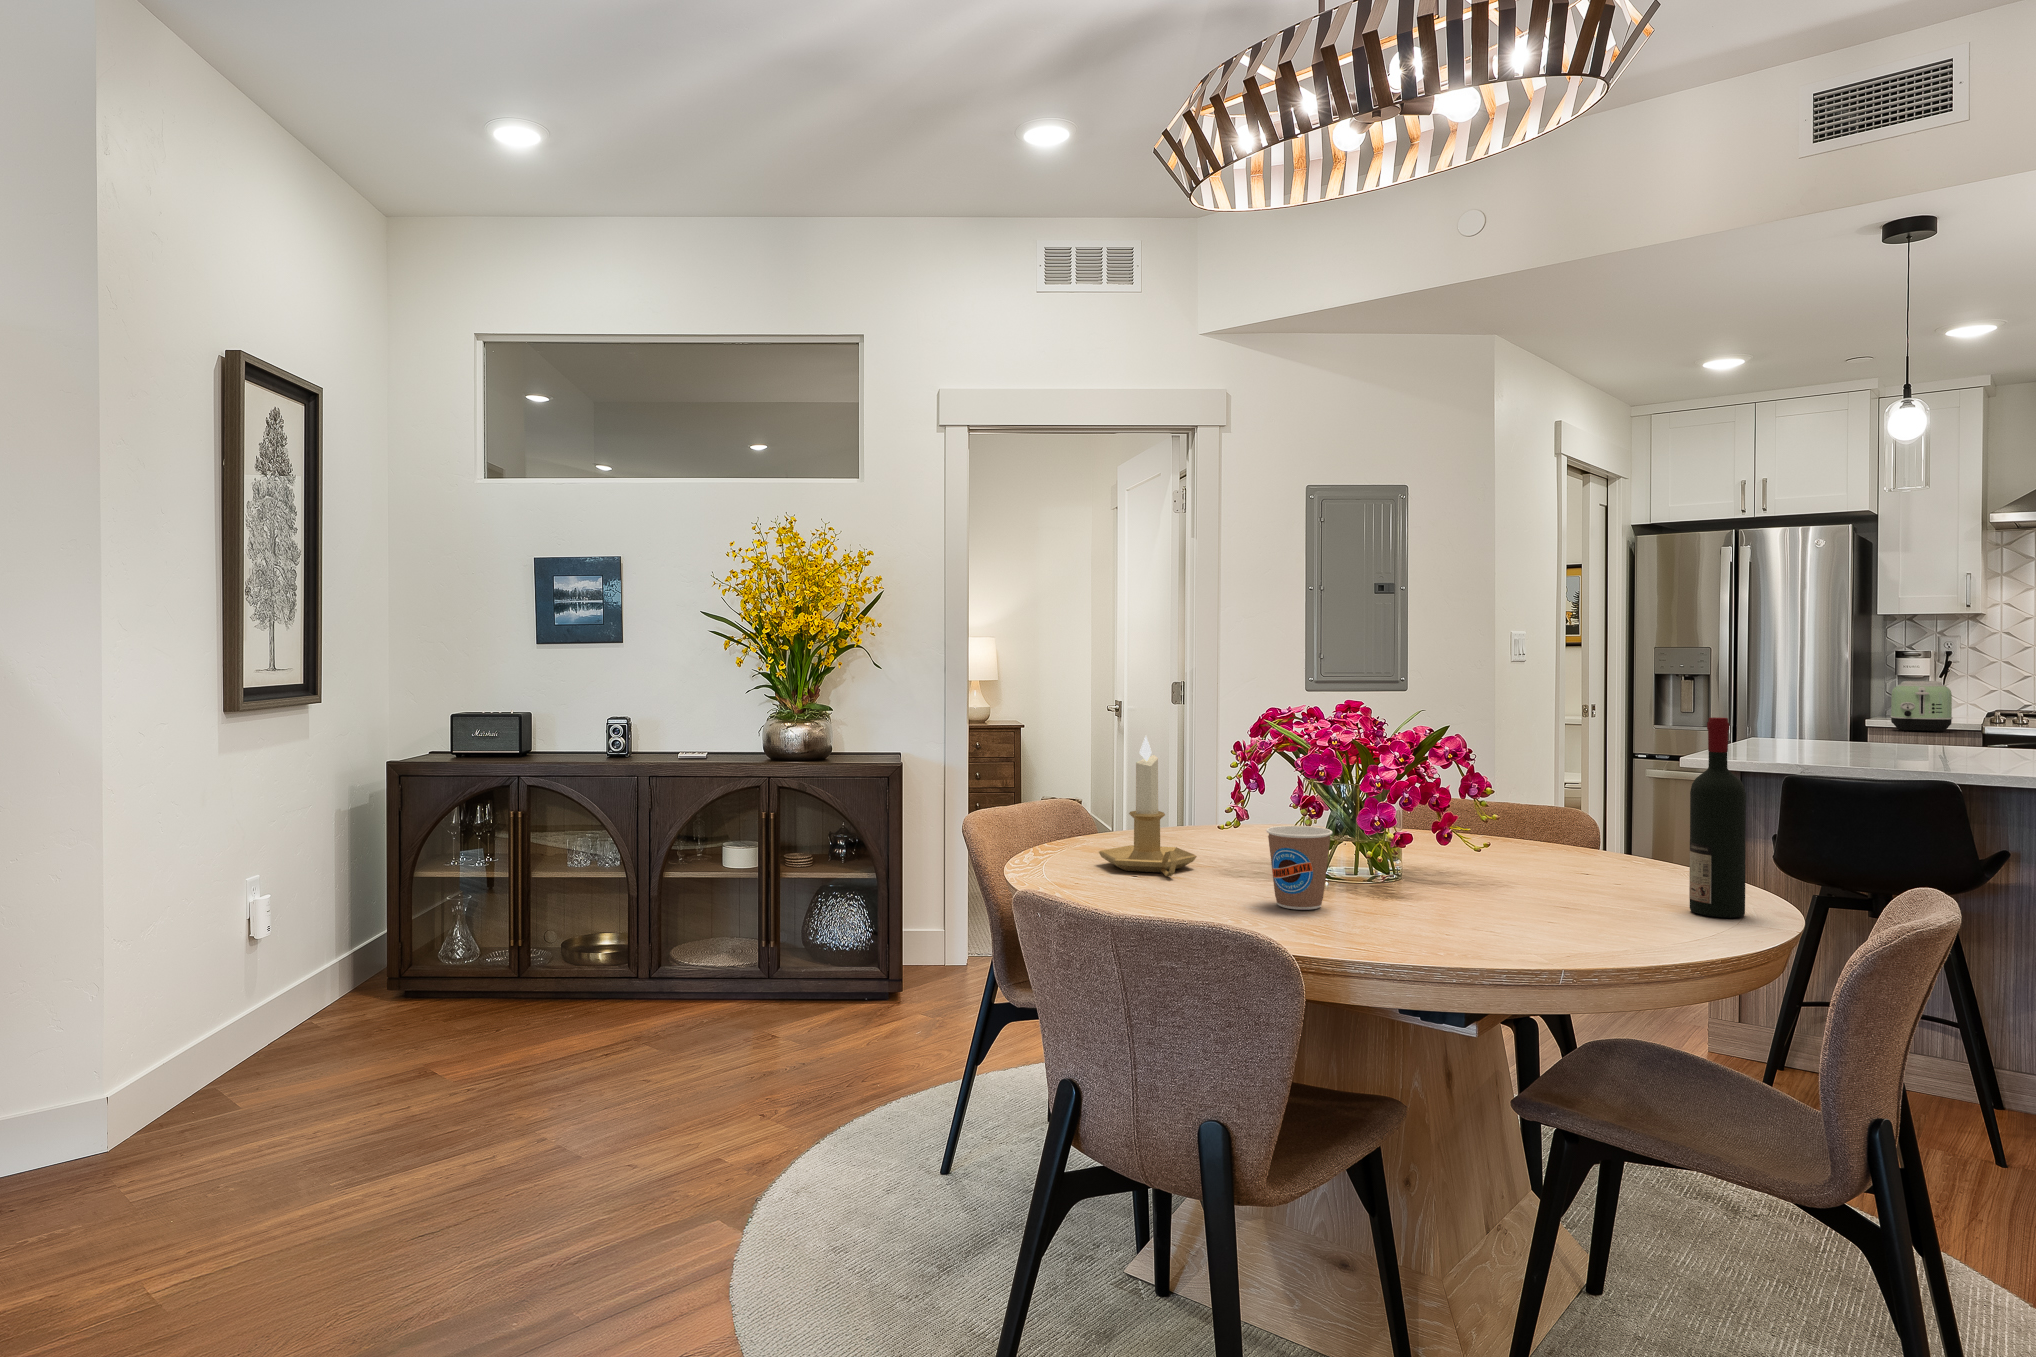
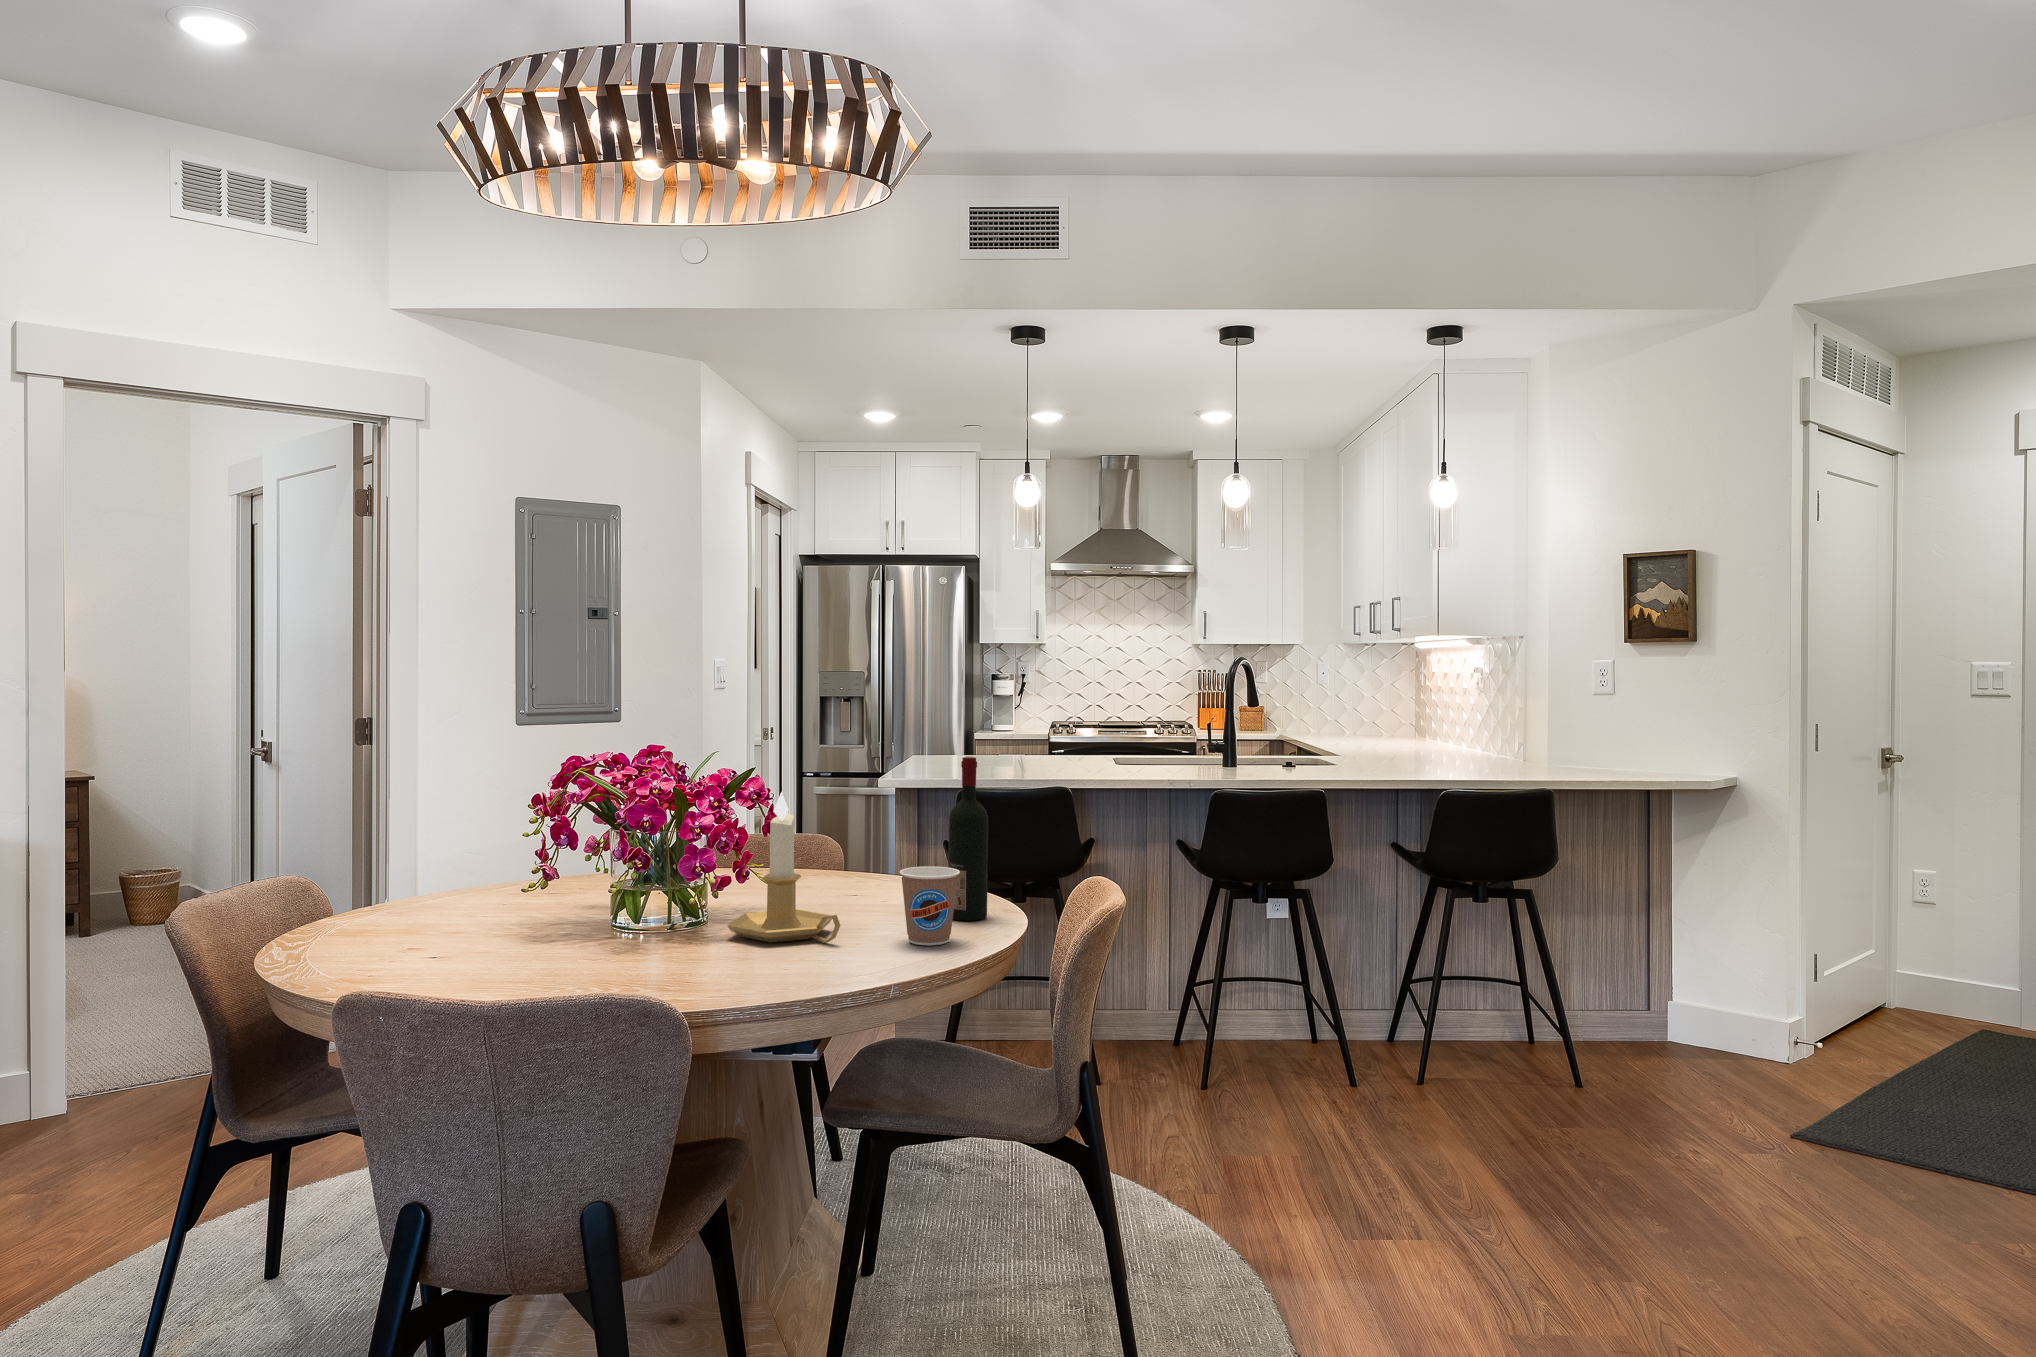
toaster: present [1890,681,1953,732] -> none [990,700,1030,741]
candlestick: present [1099,736,1197,877] -> present [727,792,840,943]
coffee cup: present [1266,826,1332,910] -> present [900,866,960,945]

